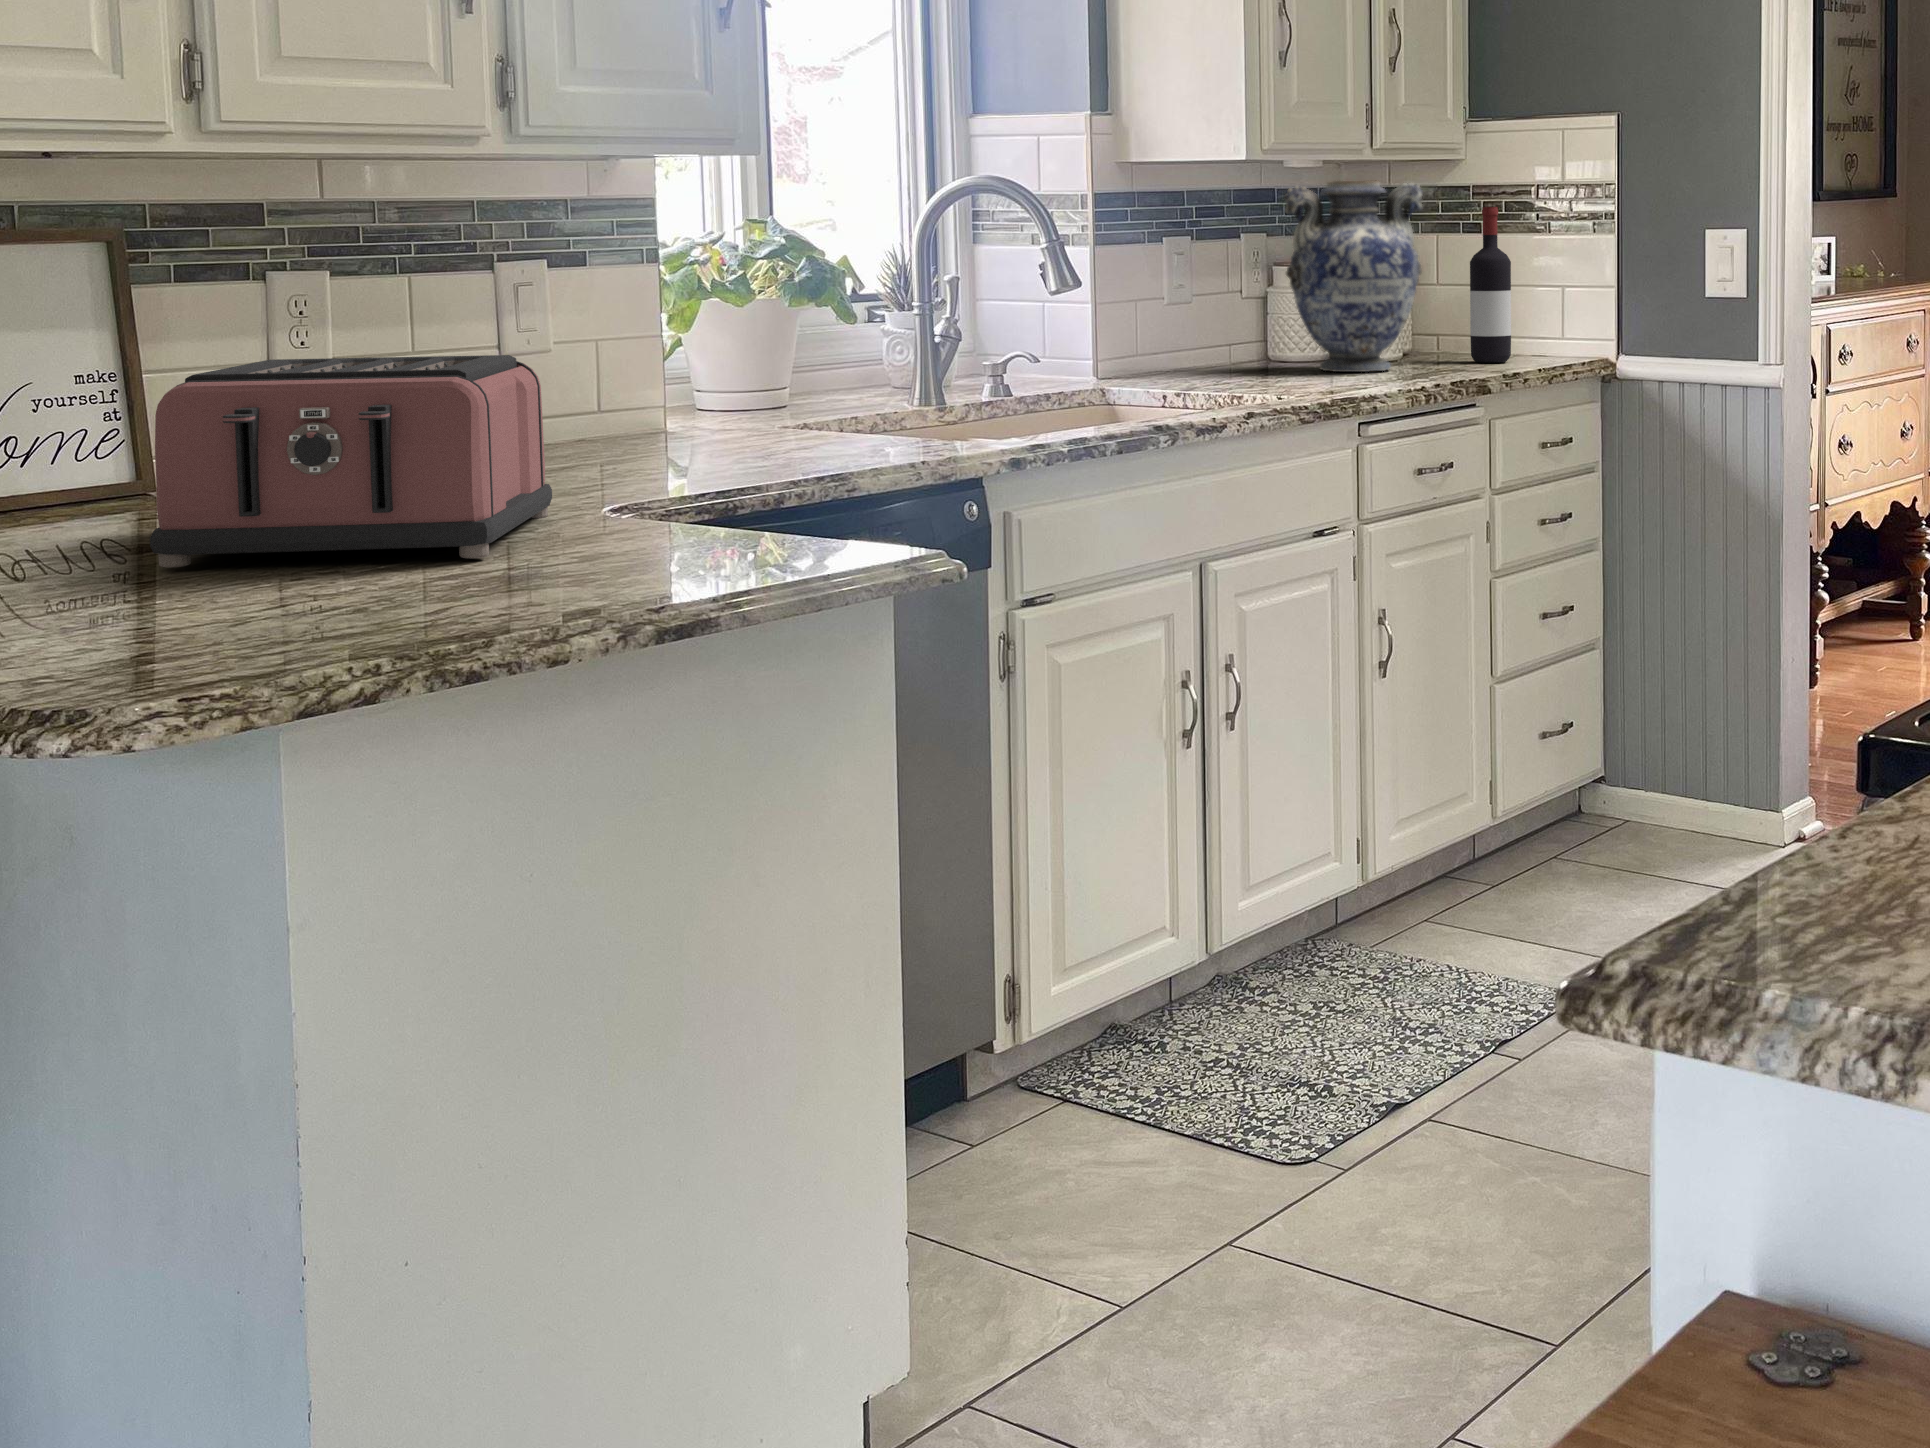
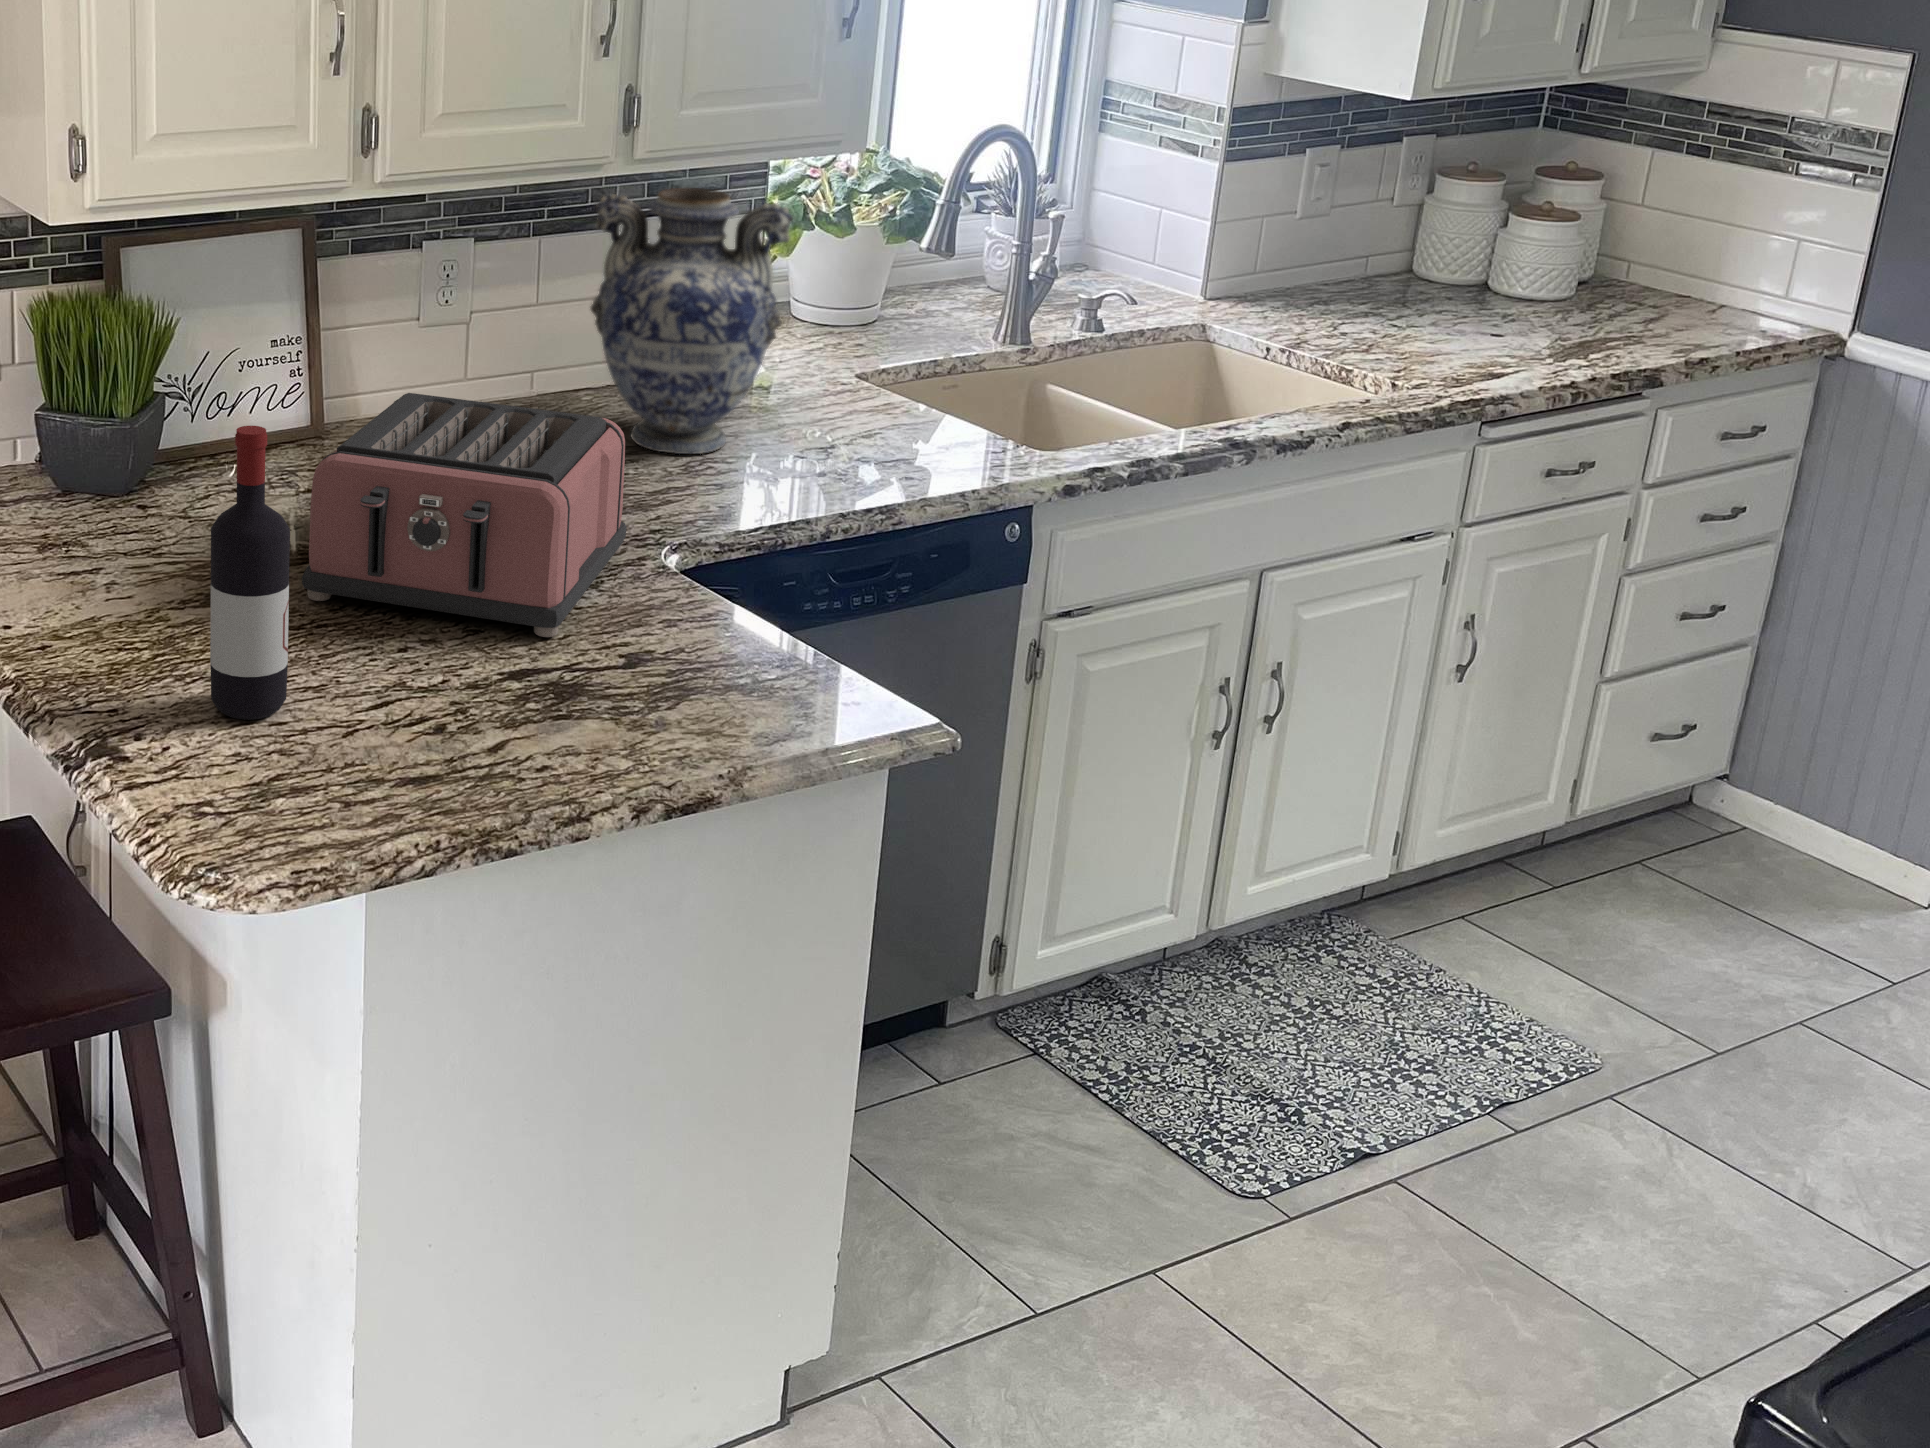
vase: present [1284,180,1423,372] -> present [591,188,793,454]
wine bottle: present [1470,207,1511,363] -> present [210,426,290,720]

